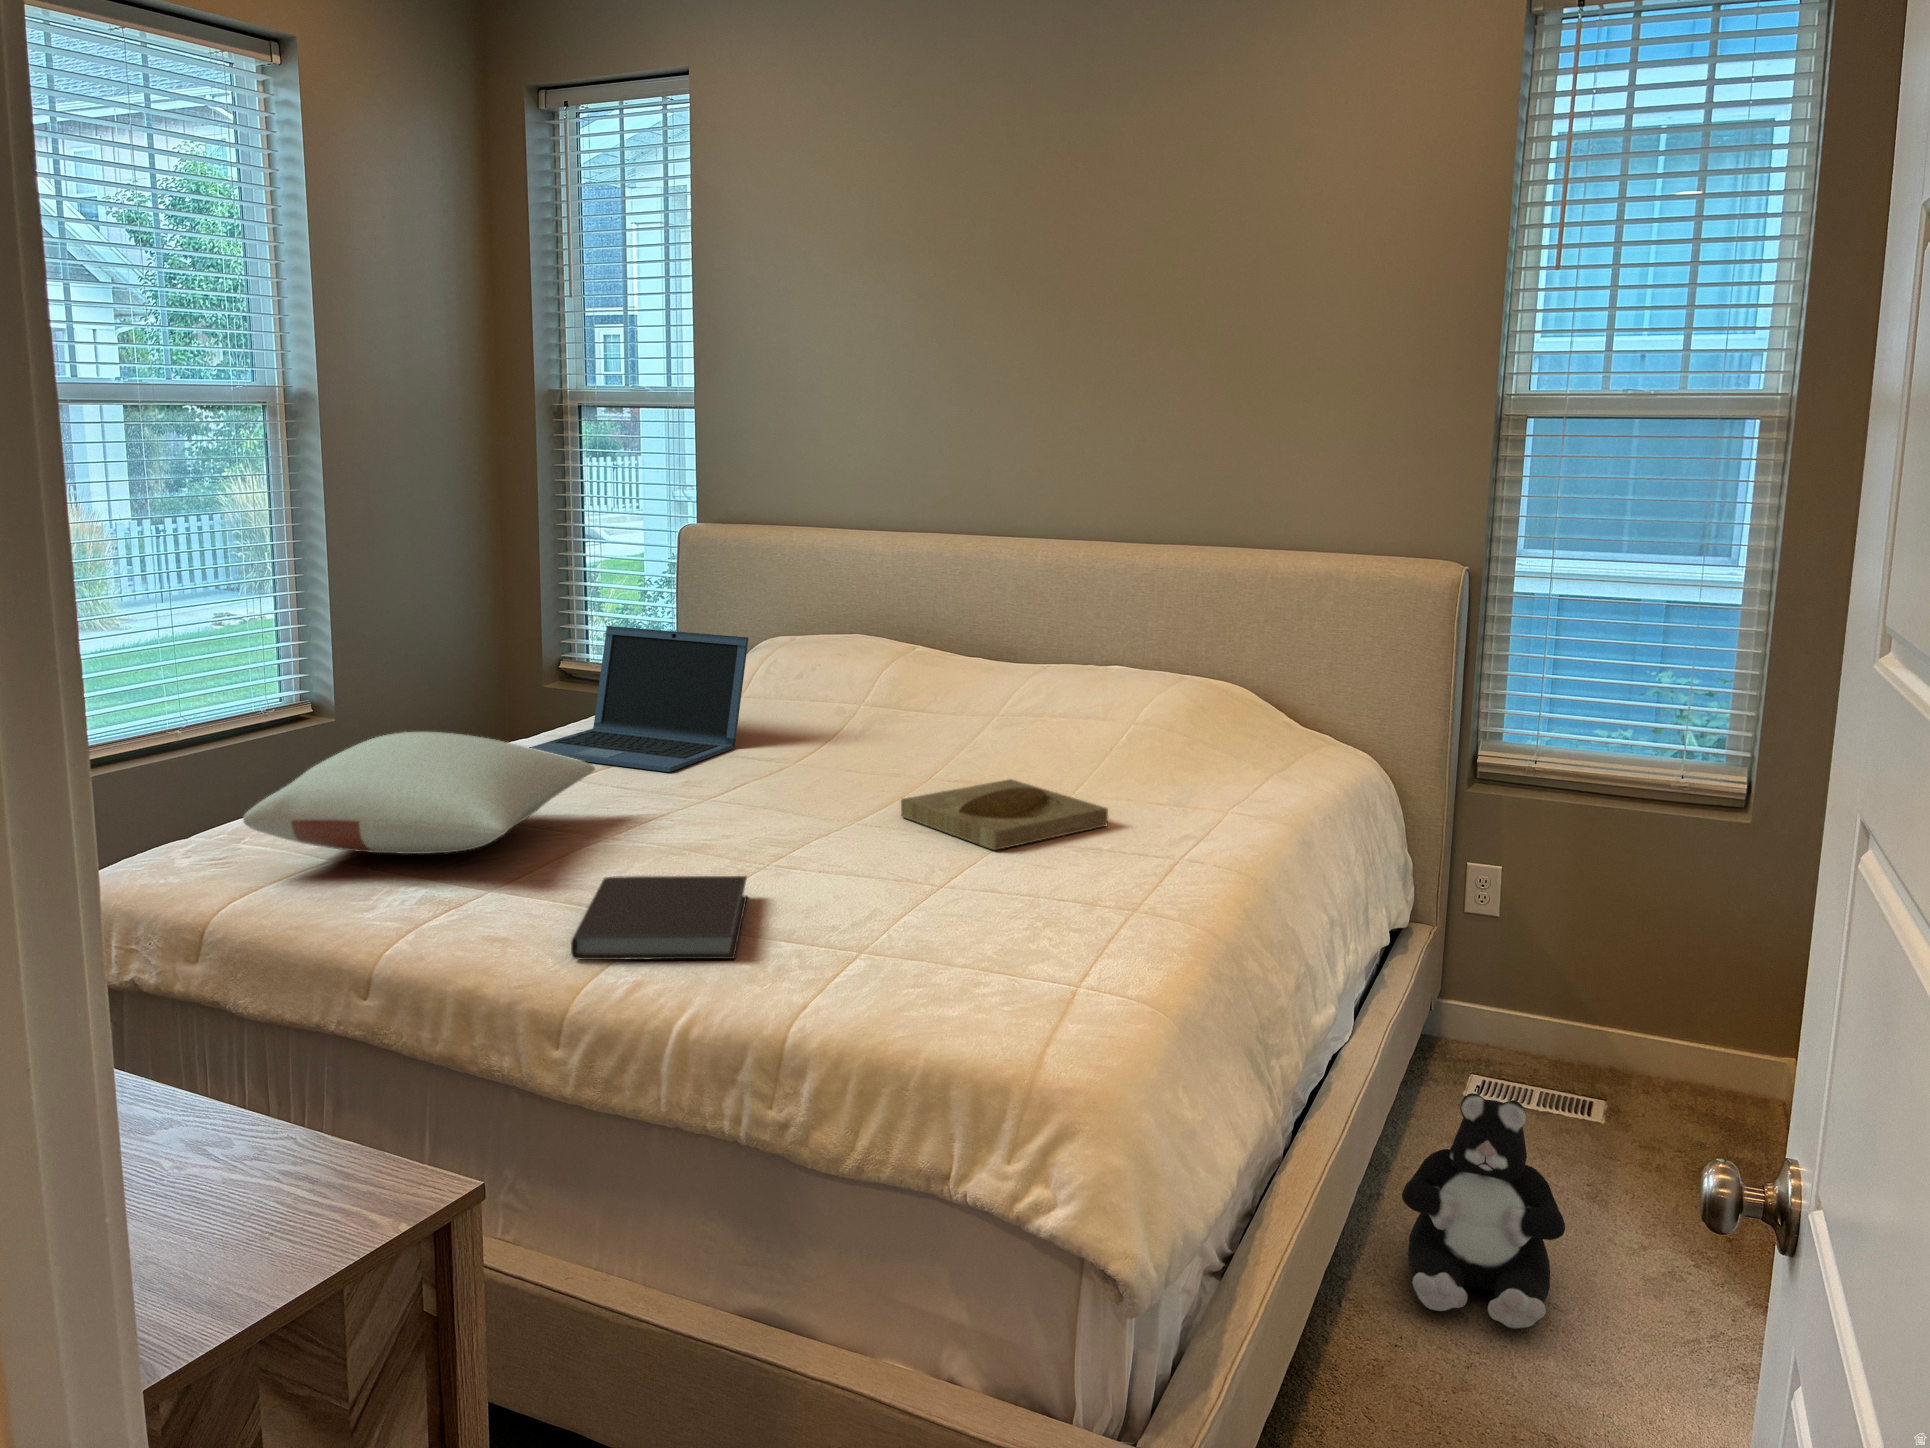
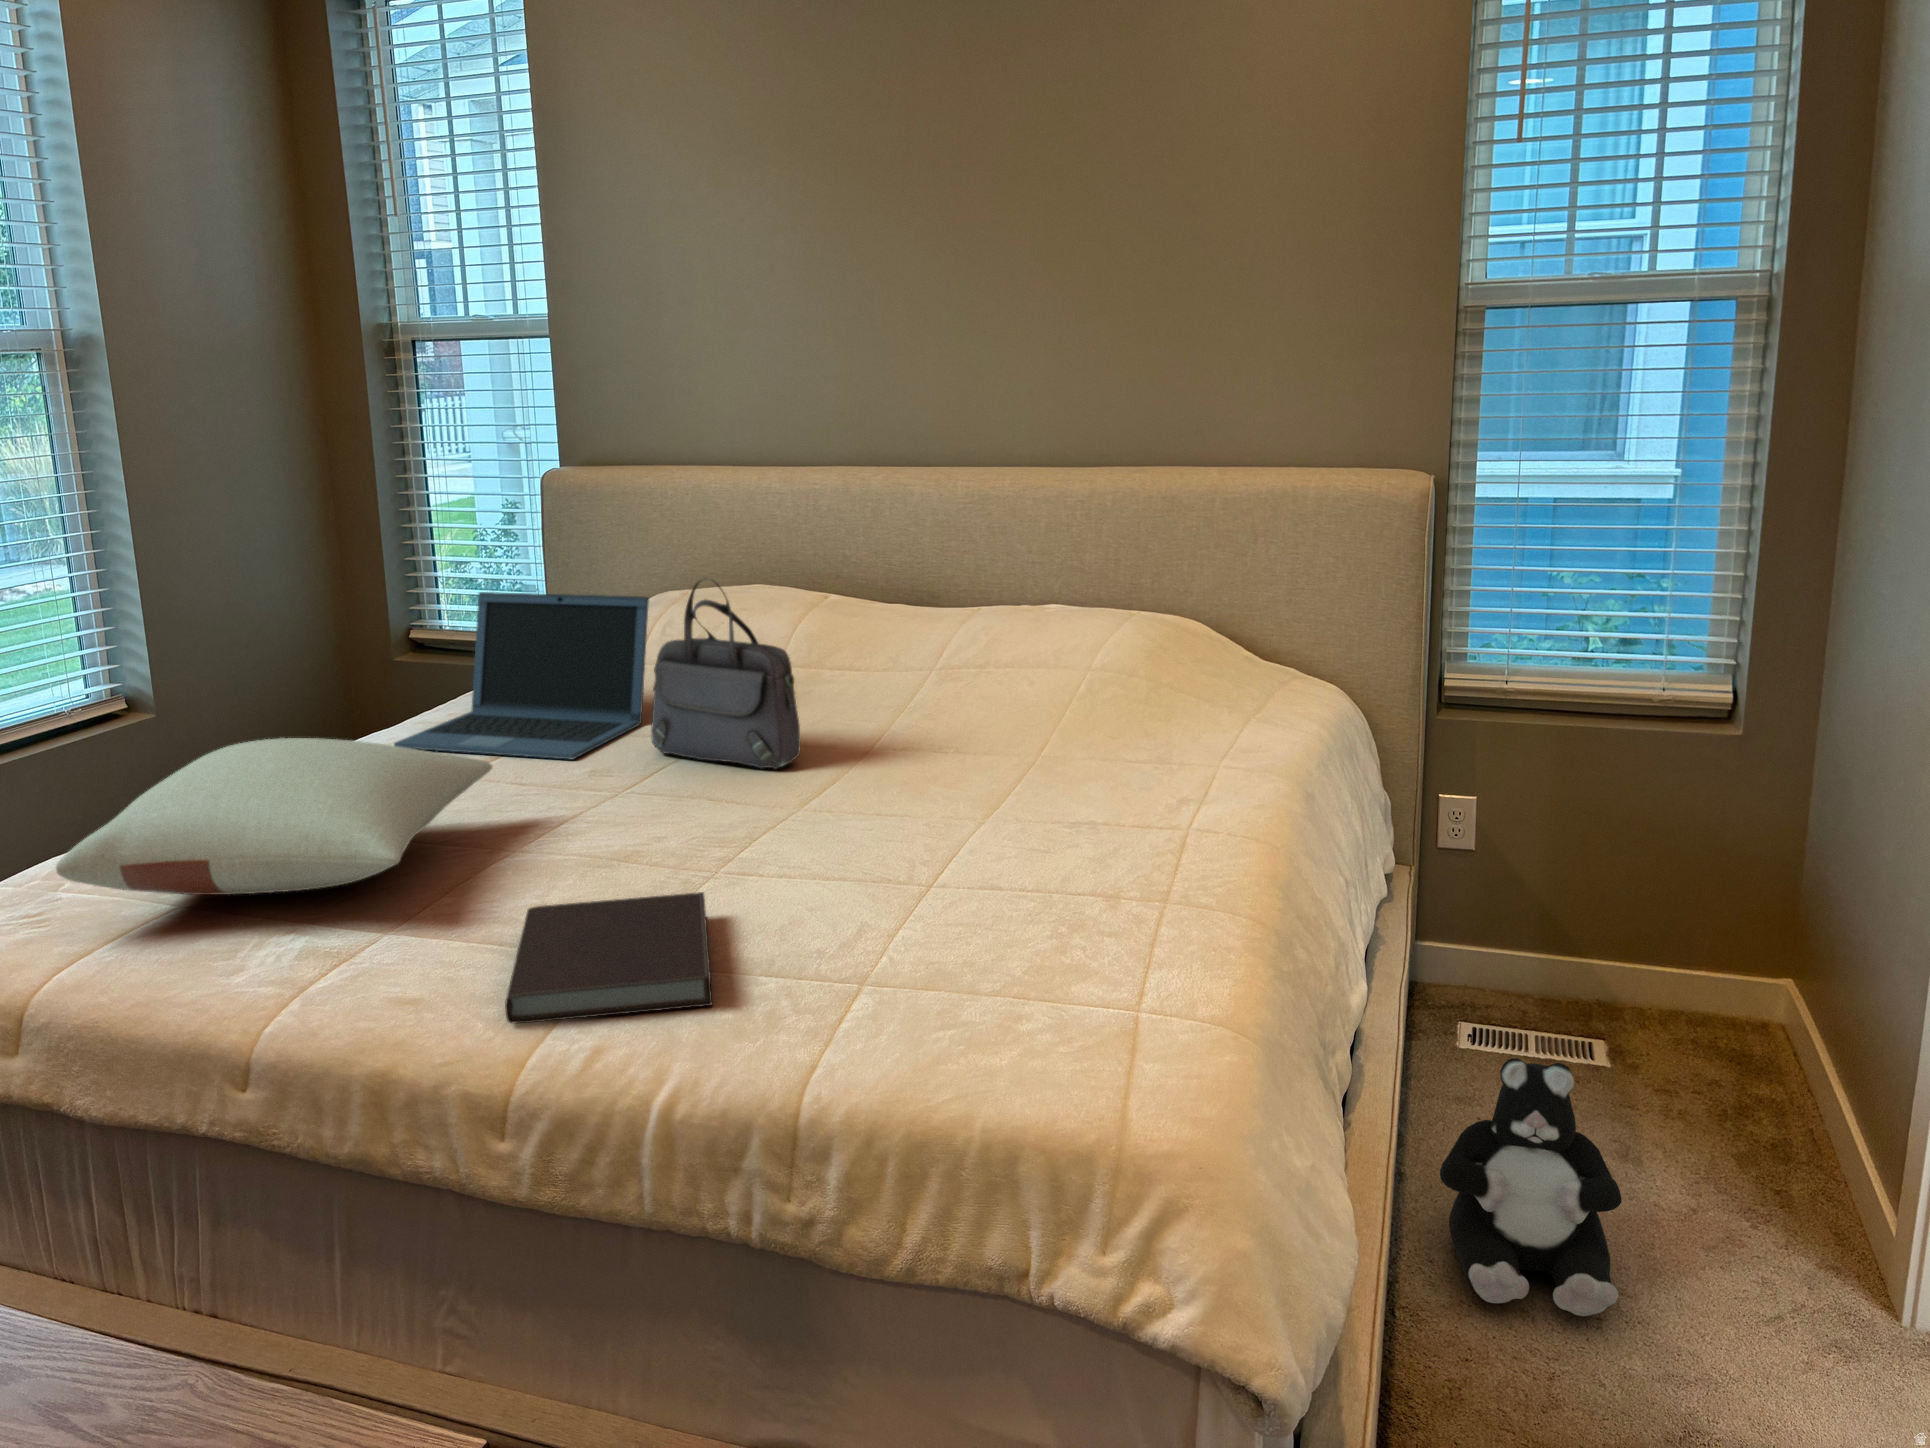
handbag: none [738,622,862,791] -> present [651,579,801,769]
tray: present [901,779,1108,850] -> none [857,743,1095,832]

